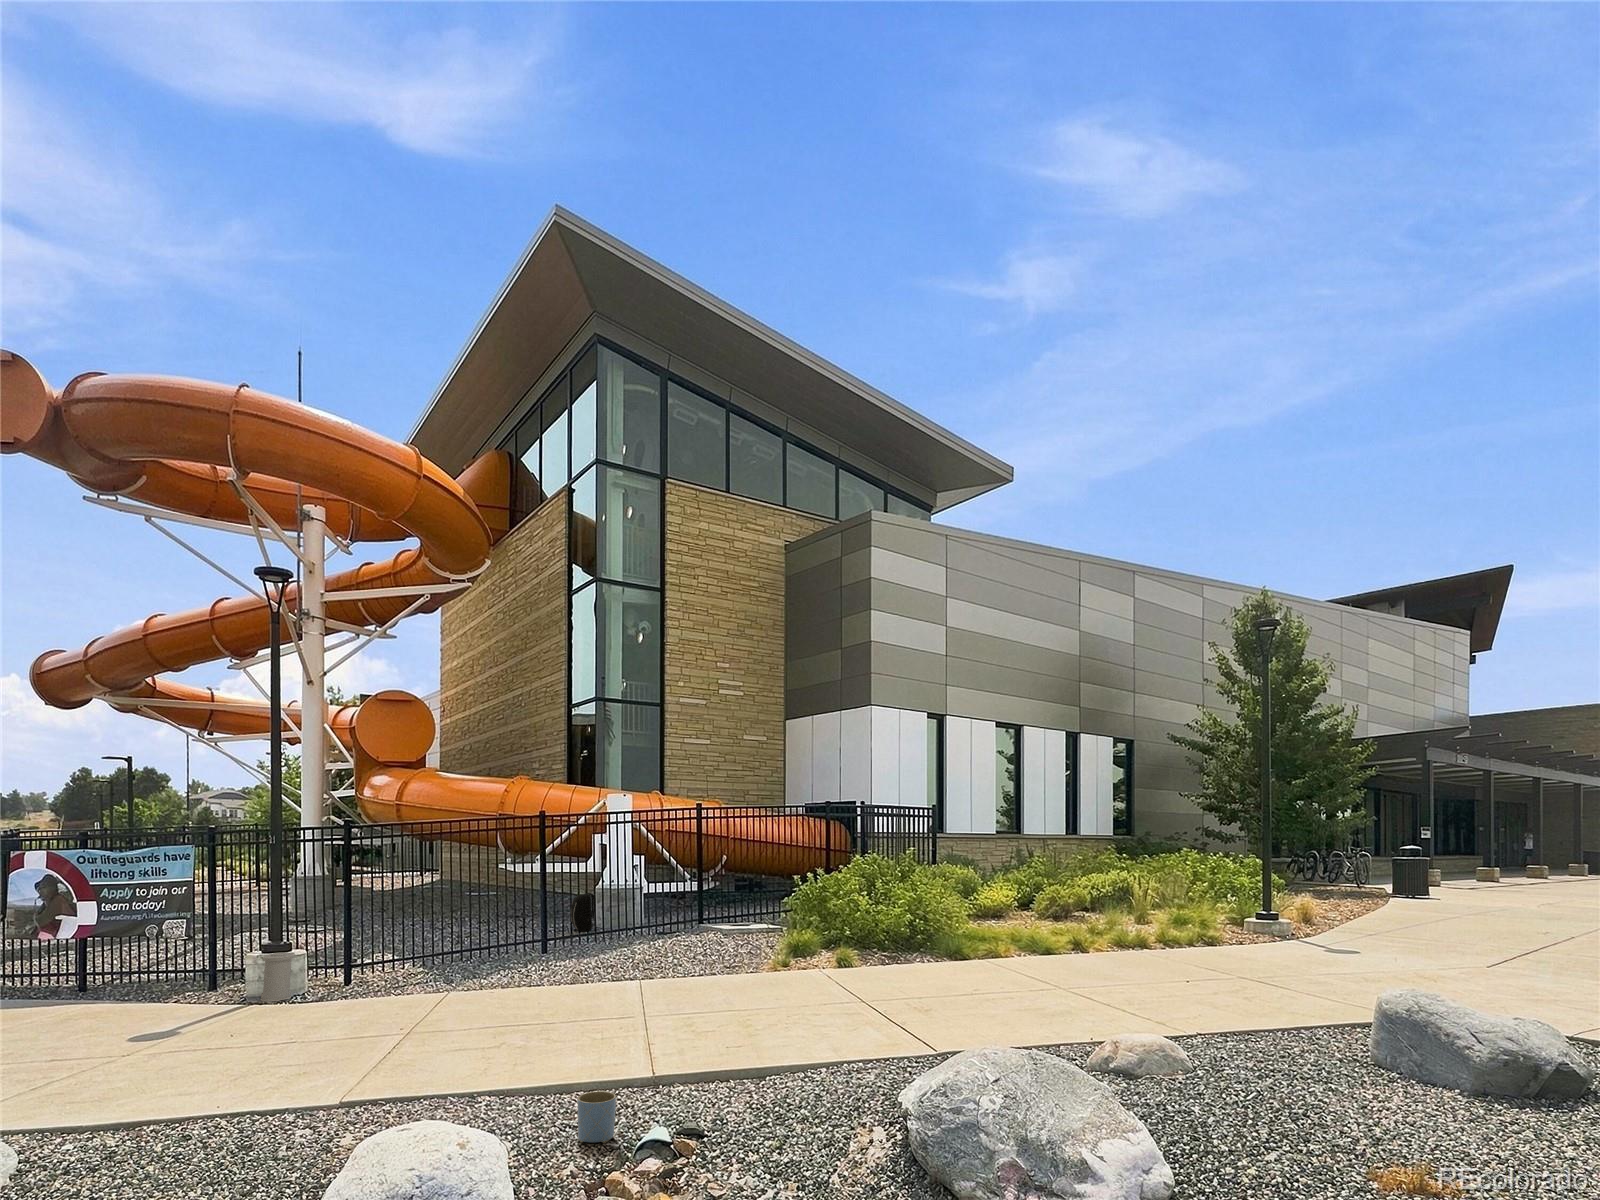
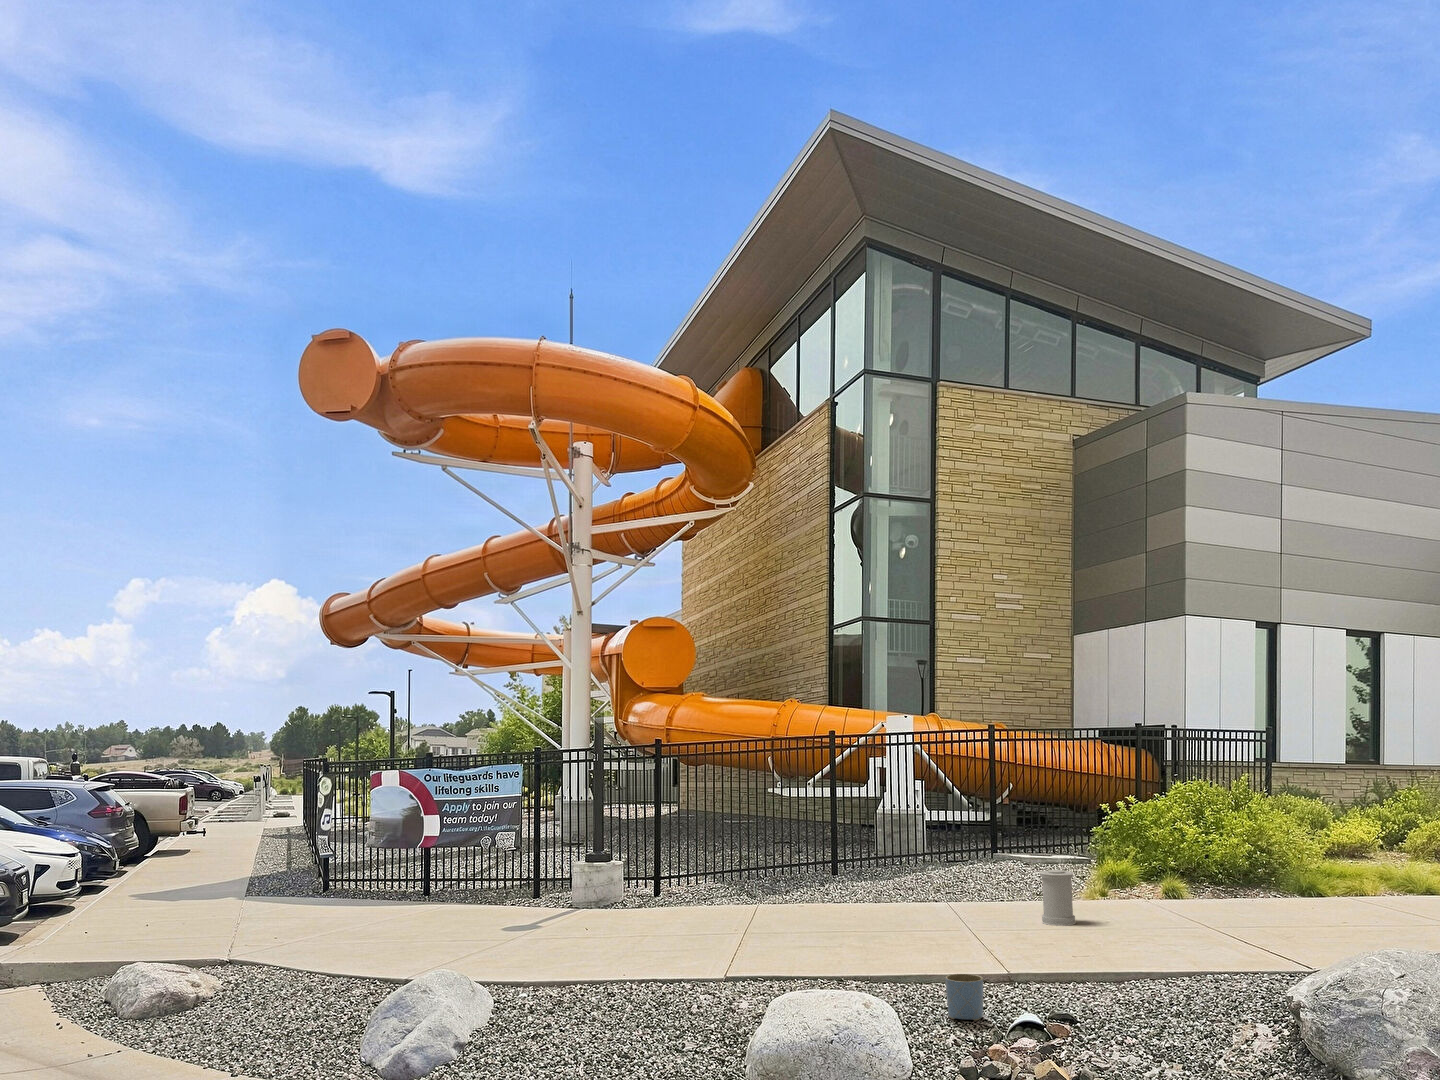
backpack: present [571,893,595,932] -> none [859,818,891,859]
trash can: present [260,952,294,1001] -> present [1040,870,1076,926]

